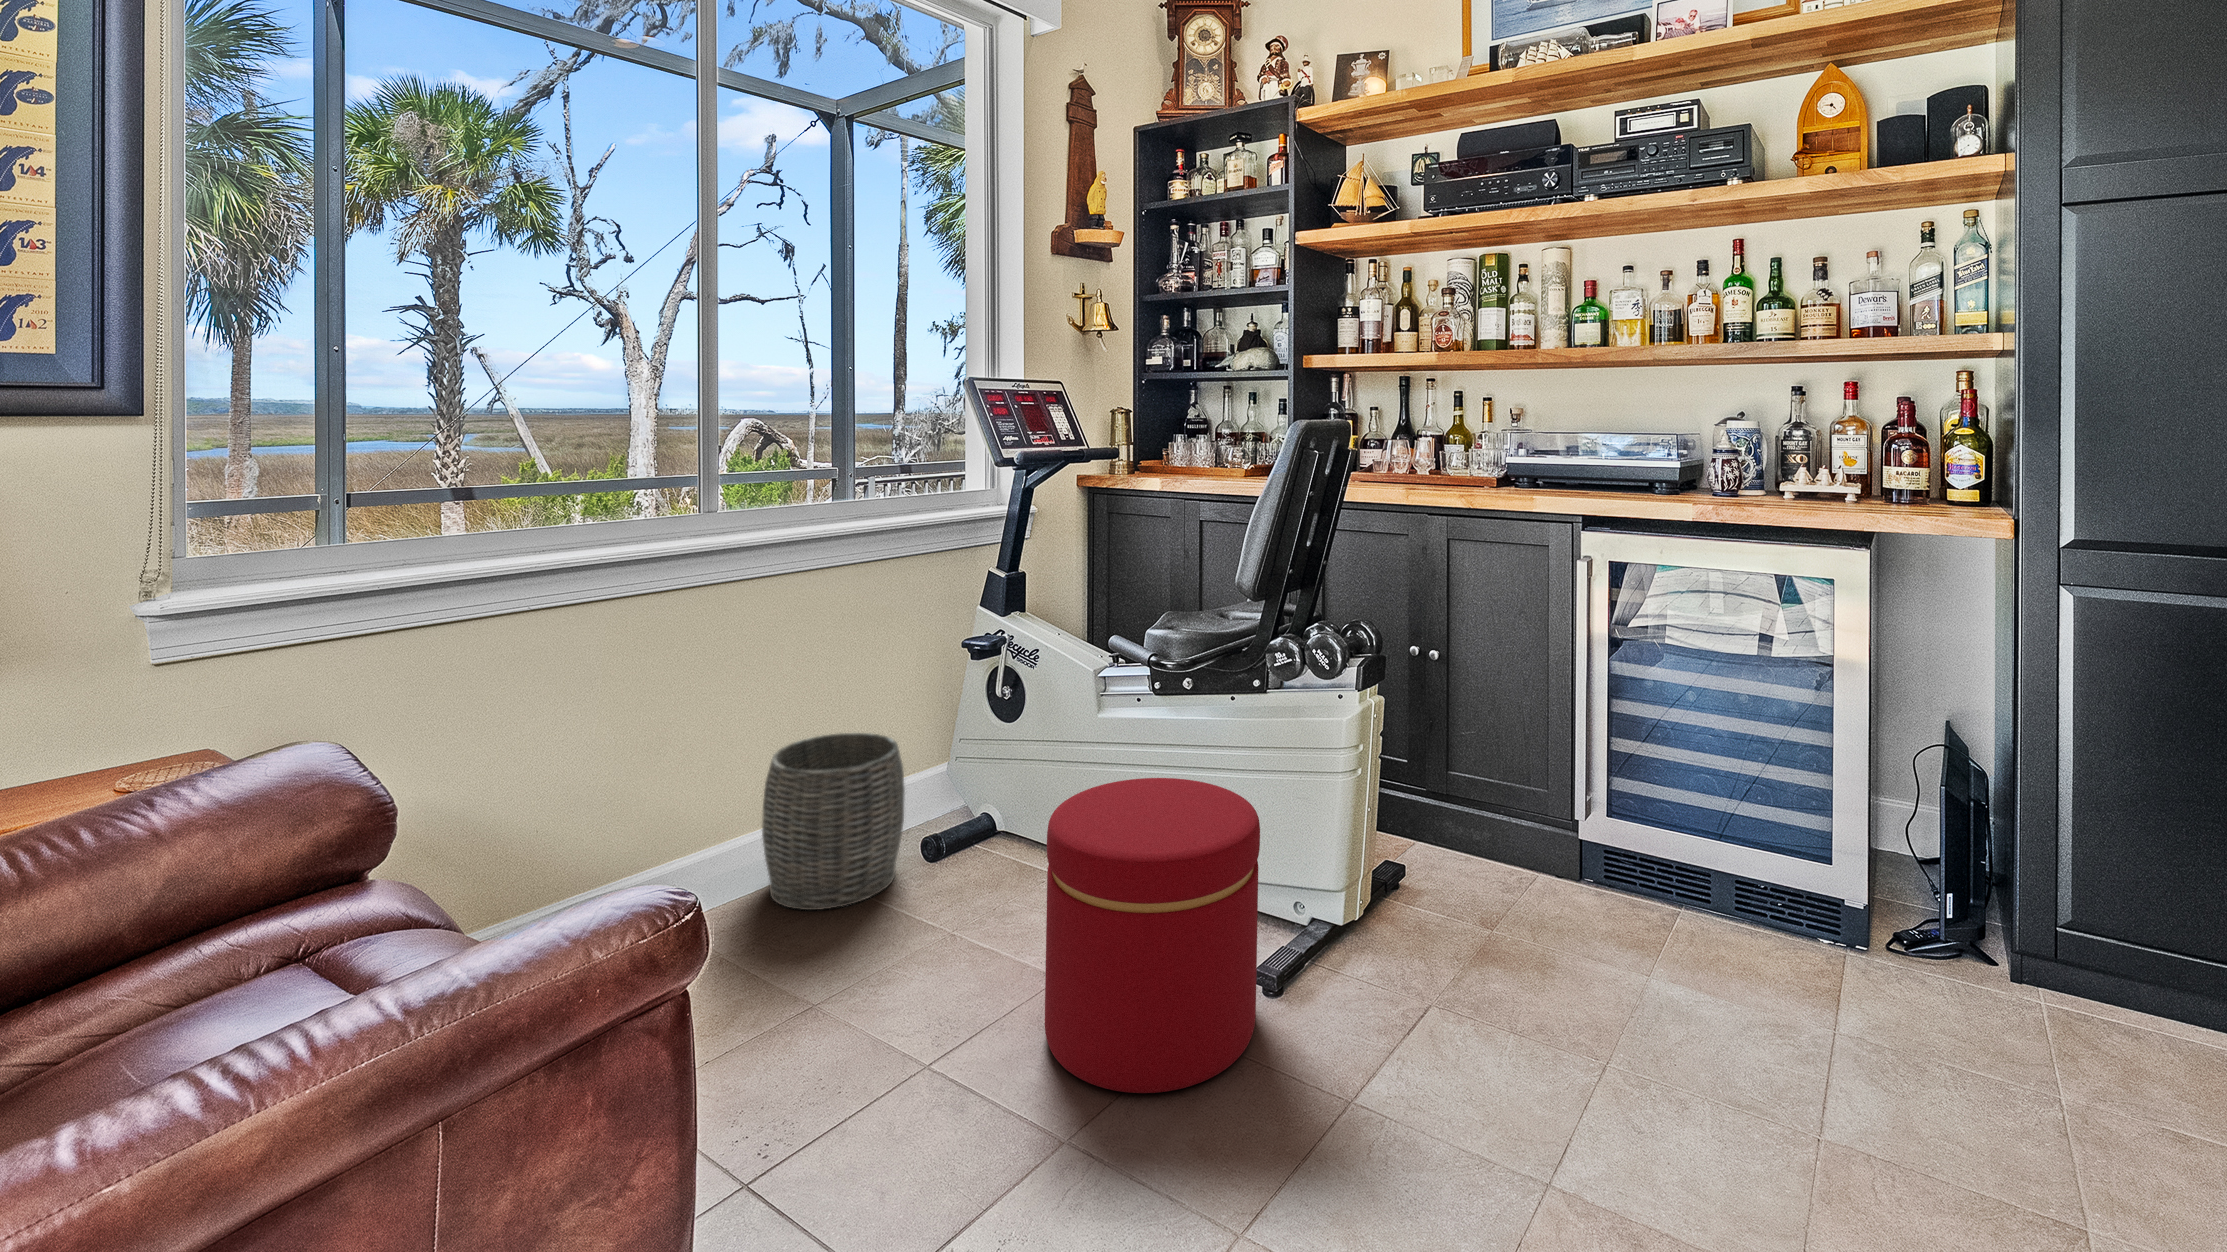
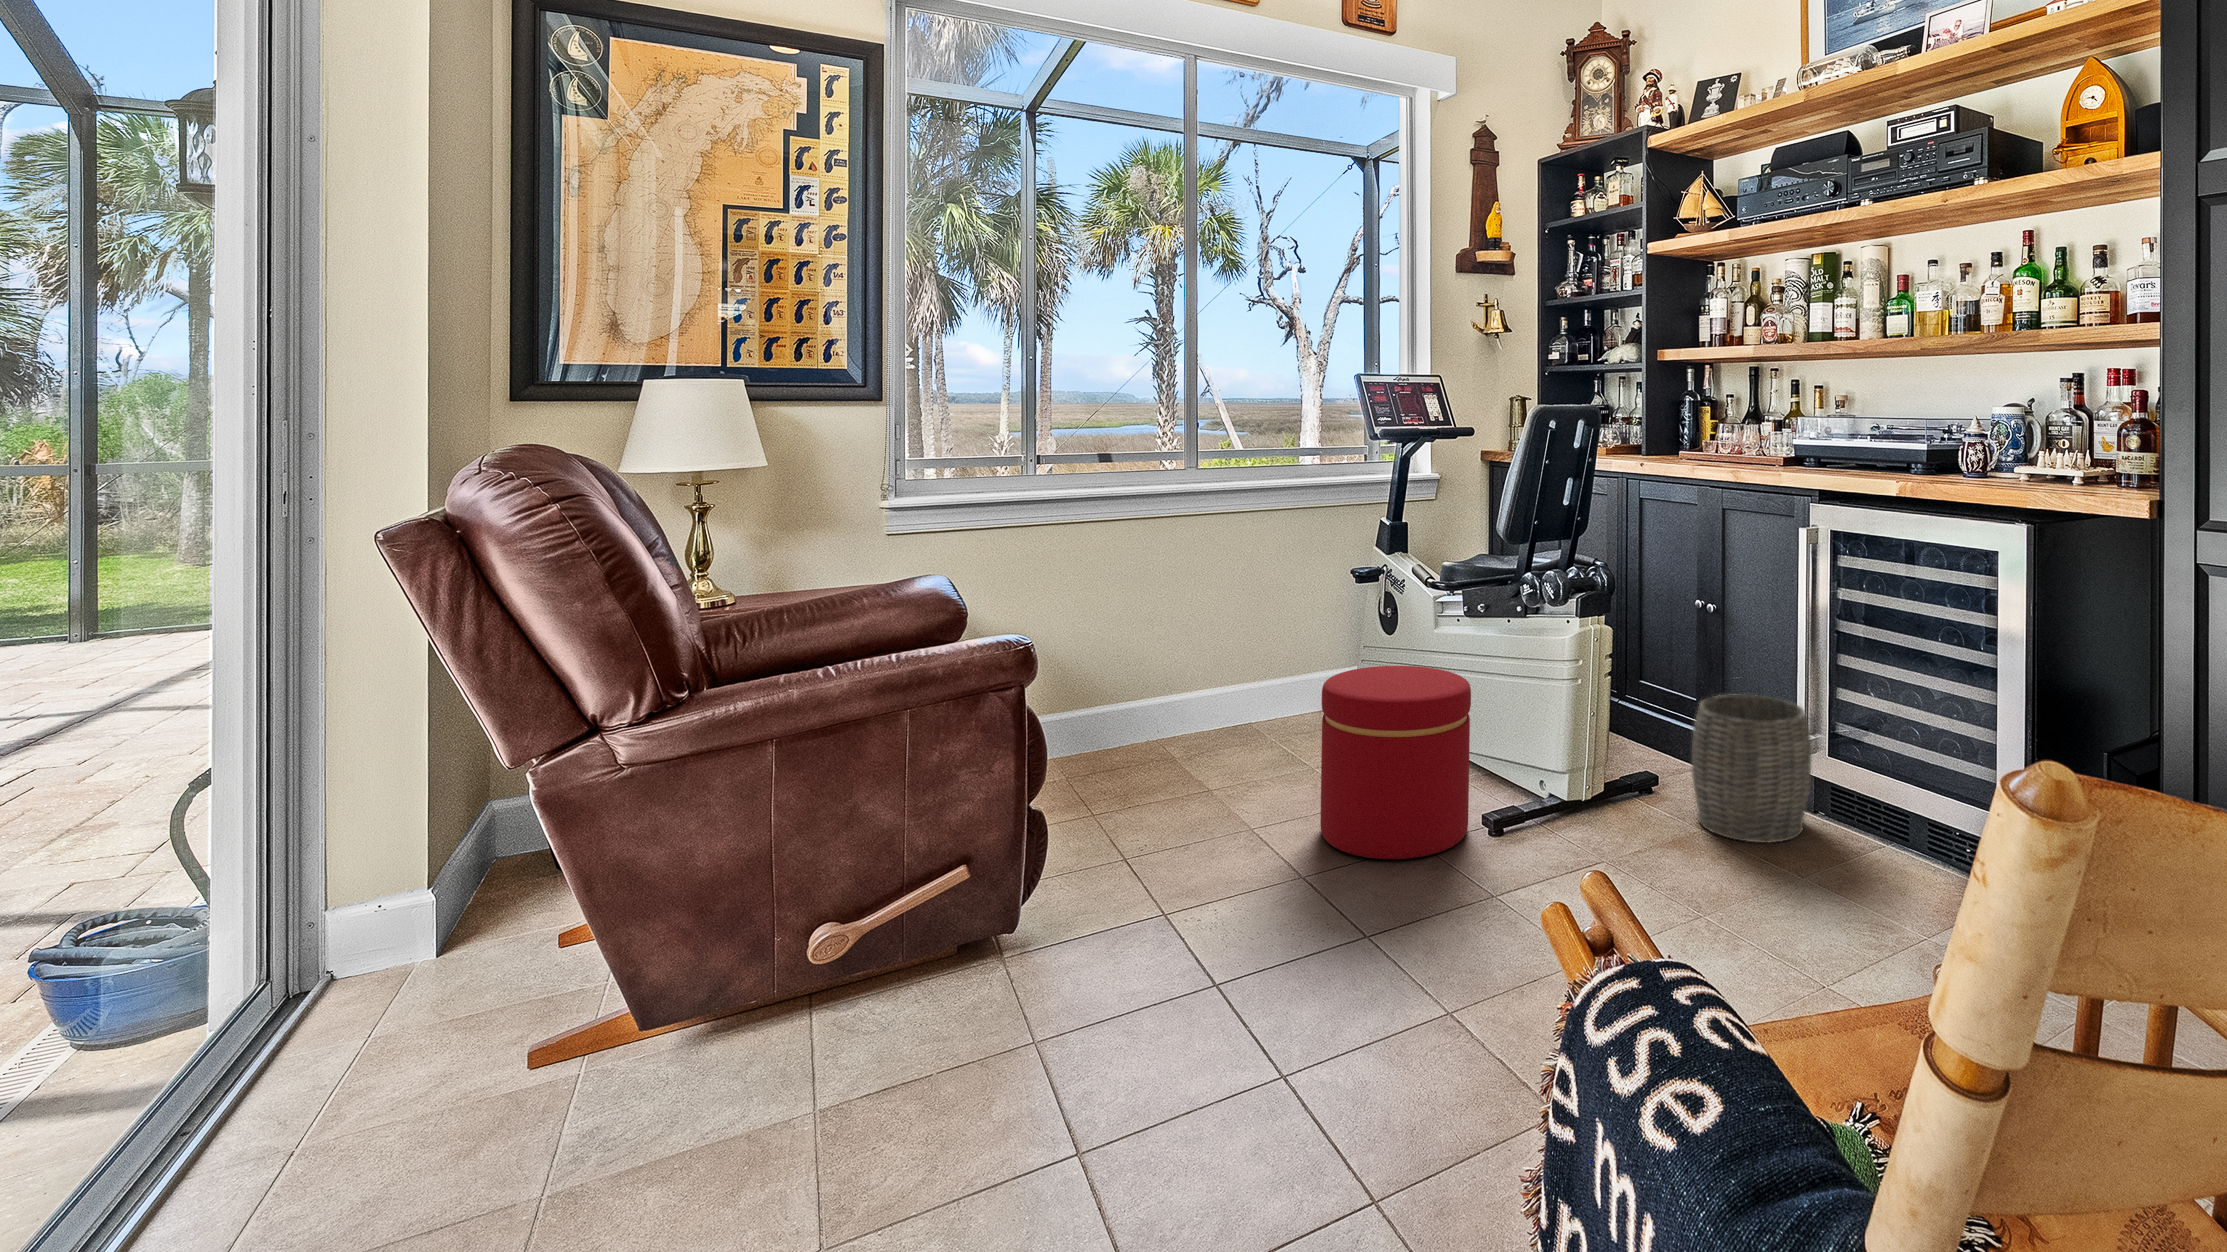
woven basket: present [762,733,905,910] -> present [1692,695,1811,843]

